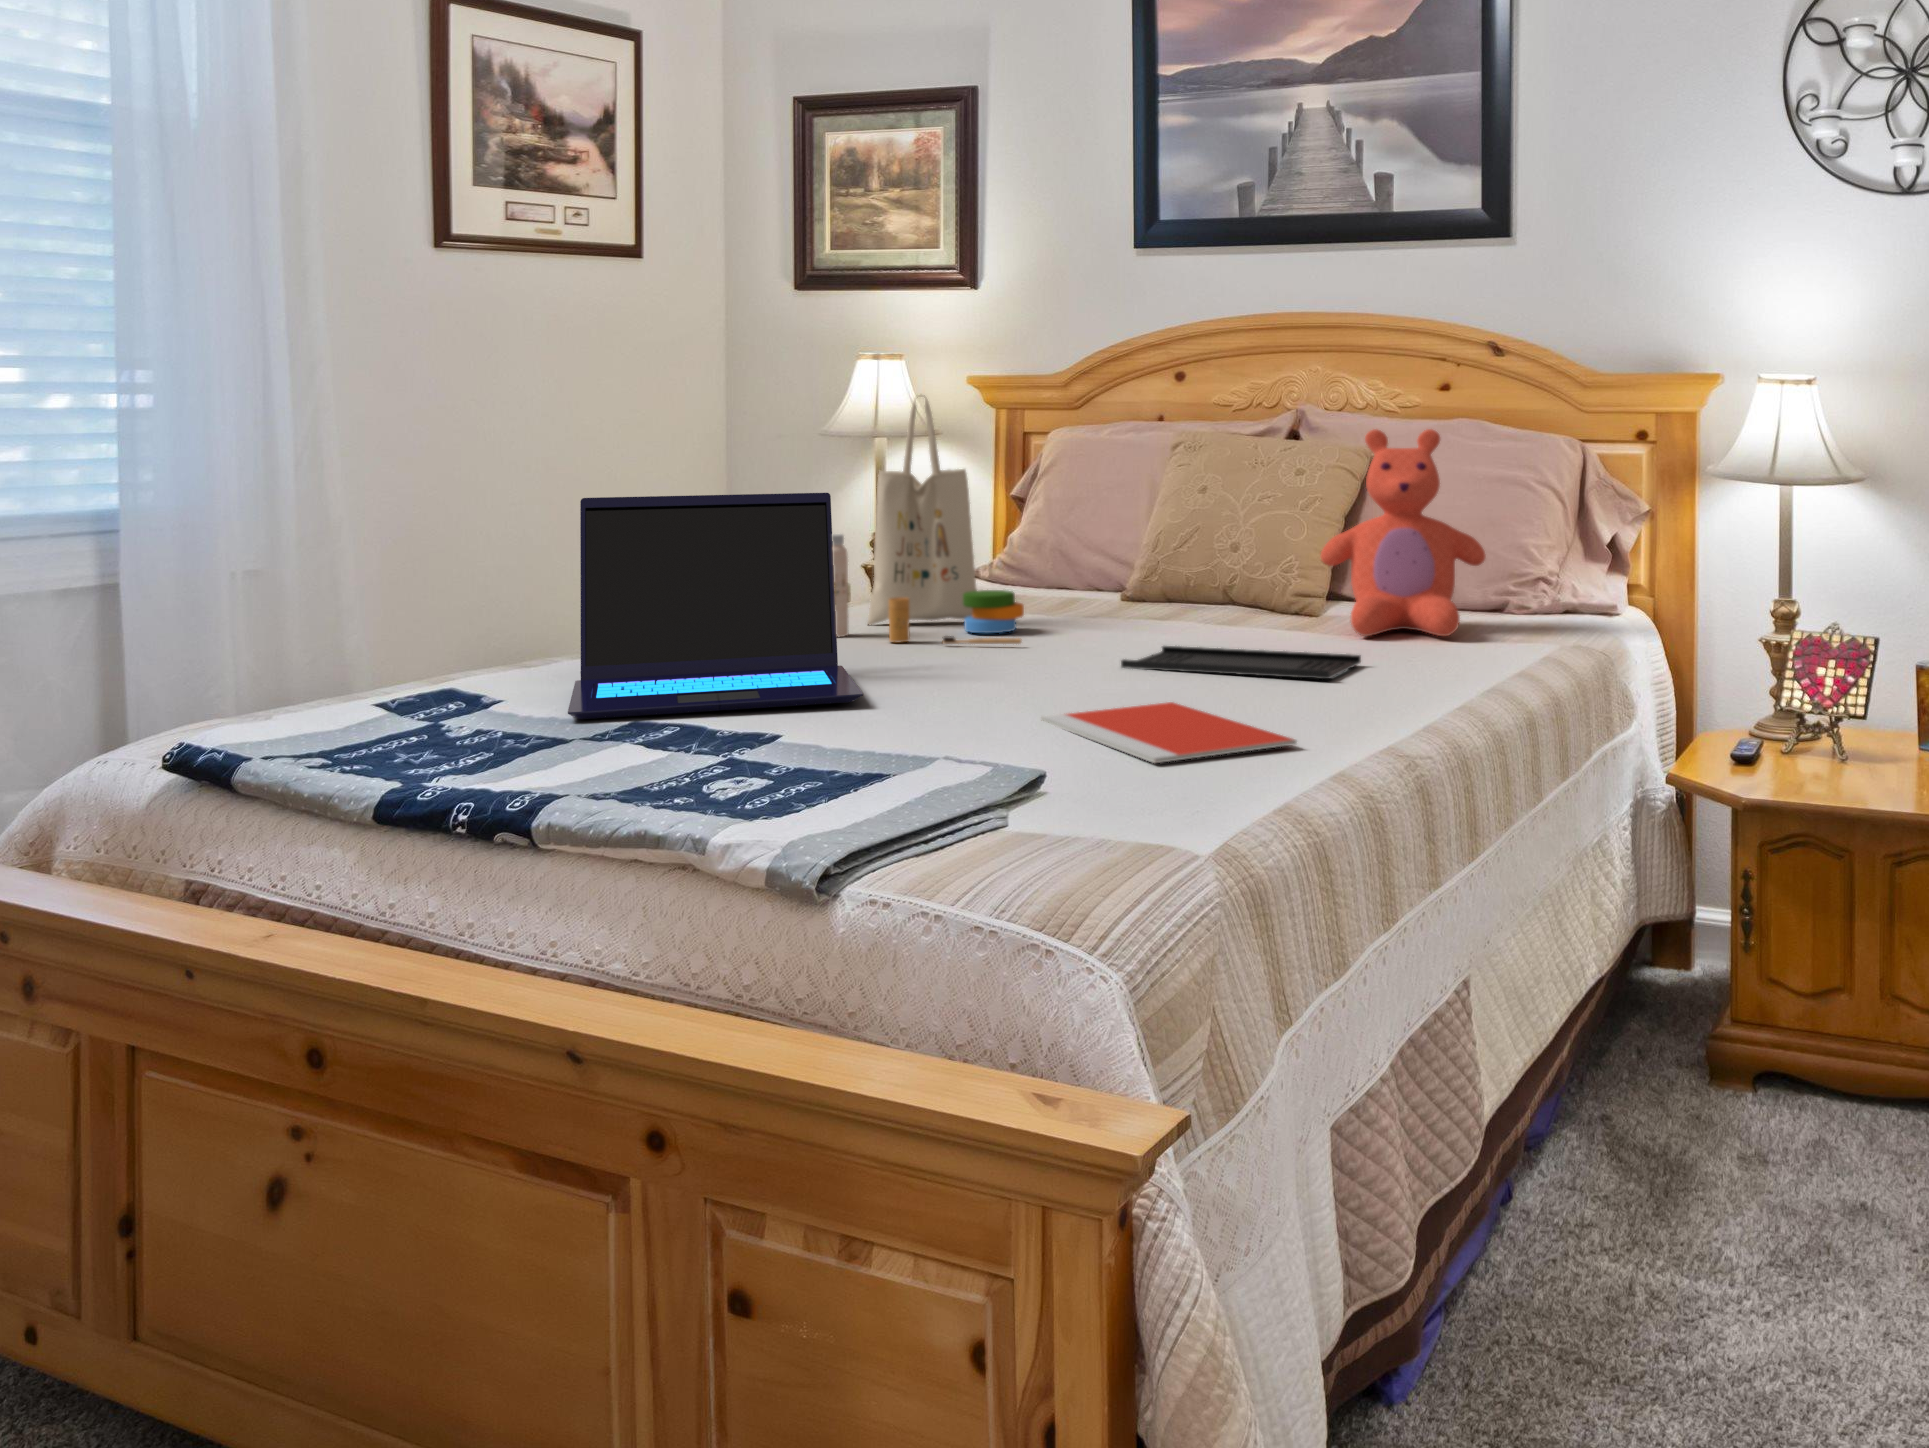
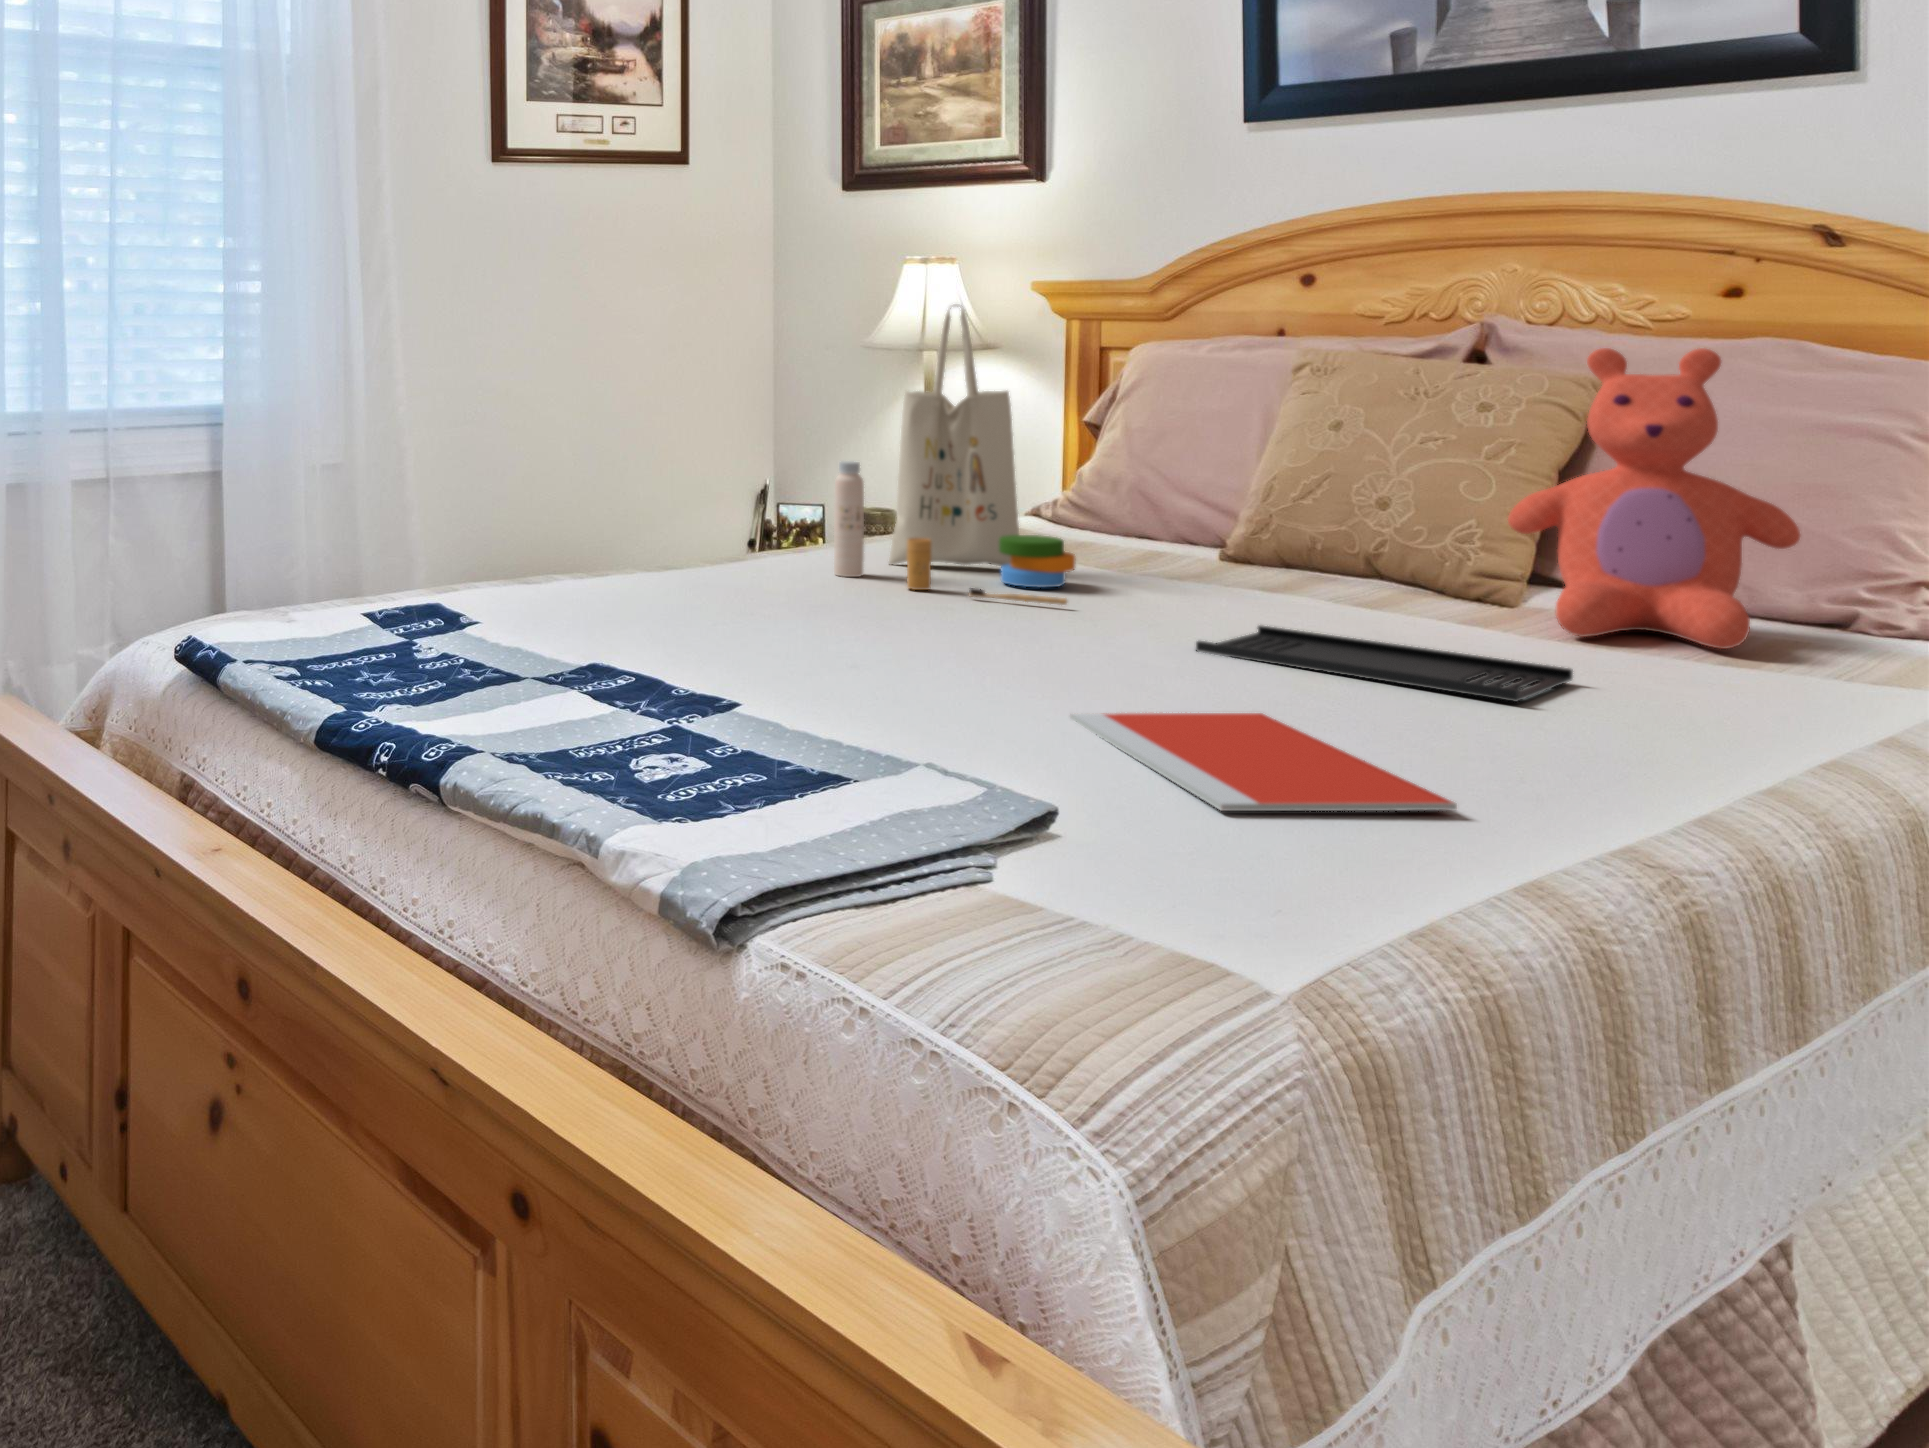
laptop: present [568,493,863,719] -> none [531,415,851,665]

